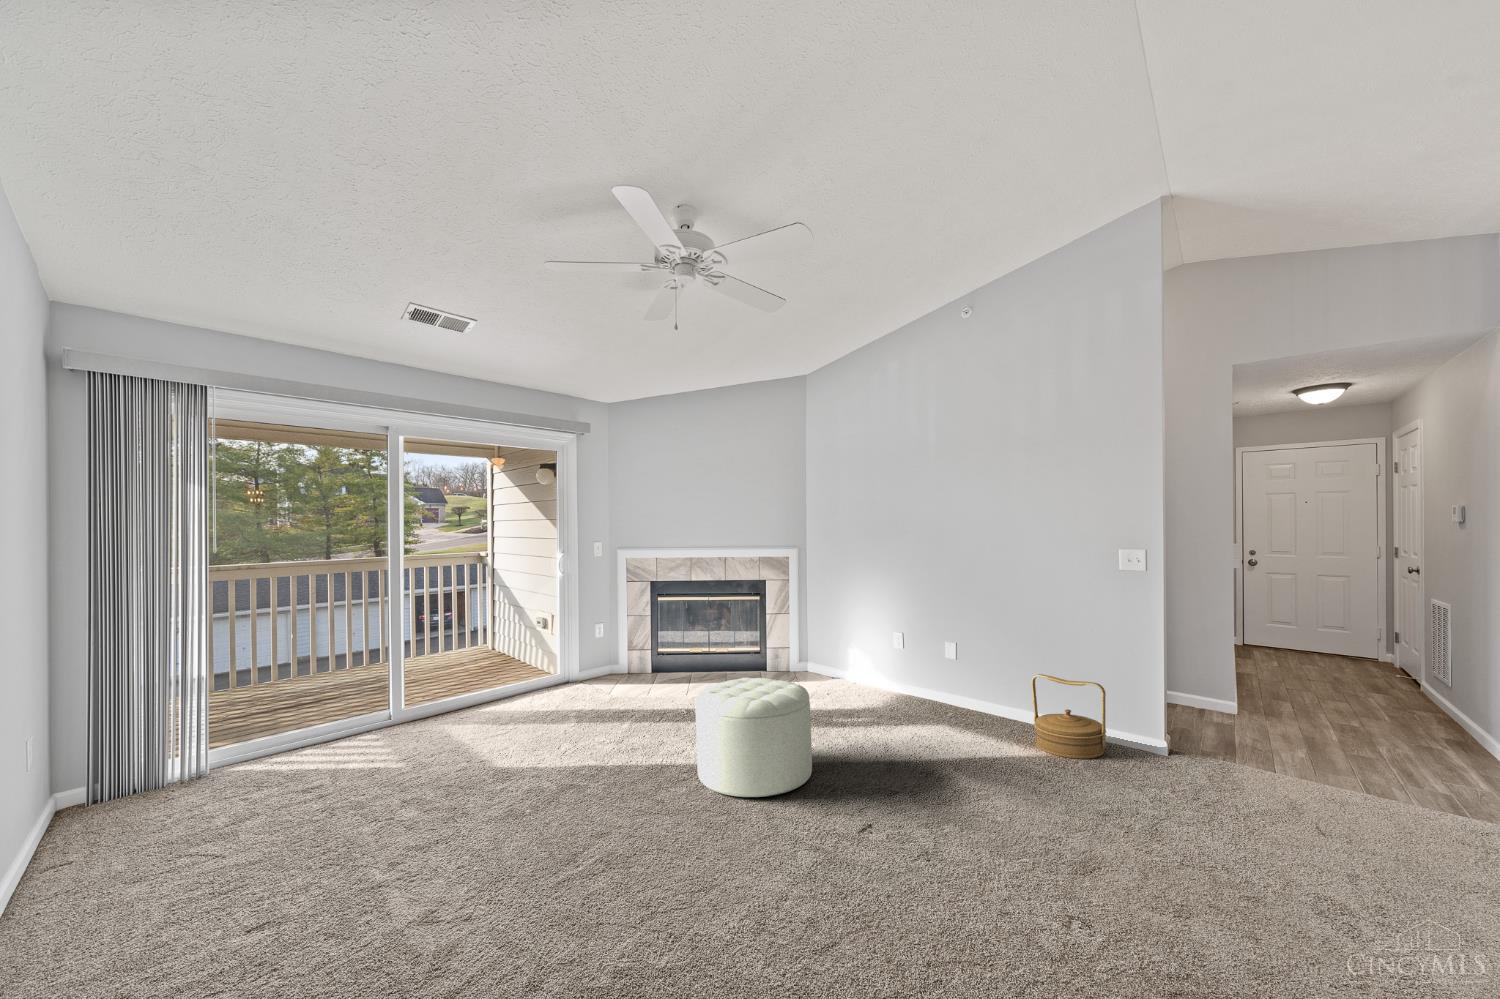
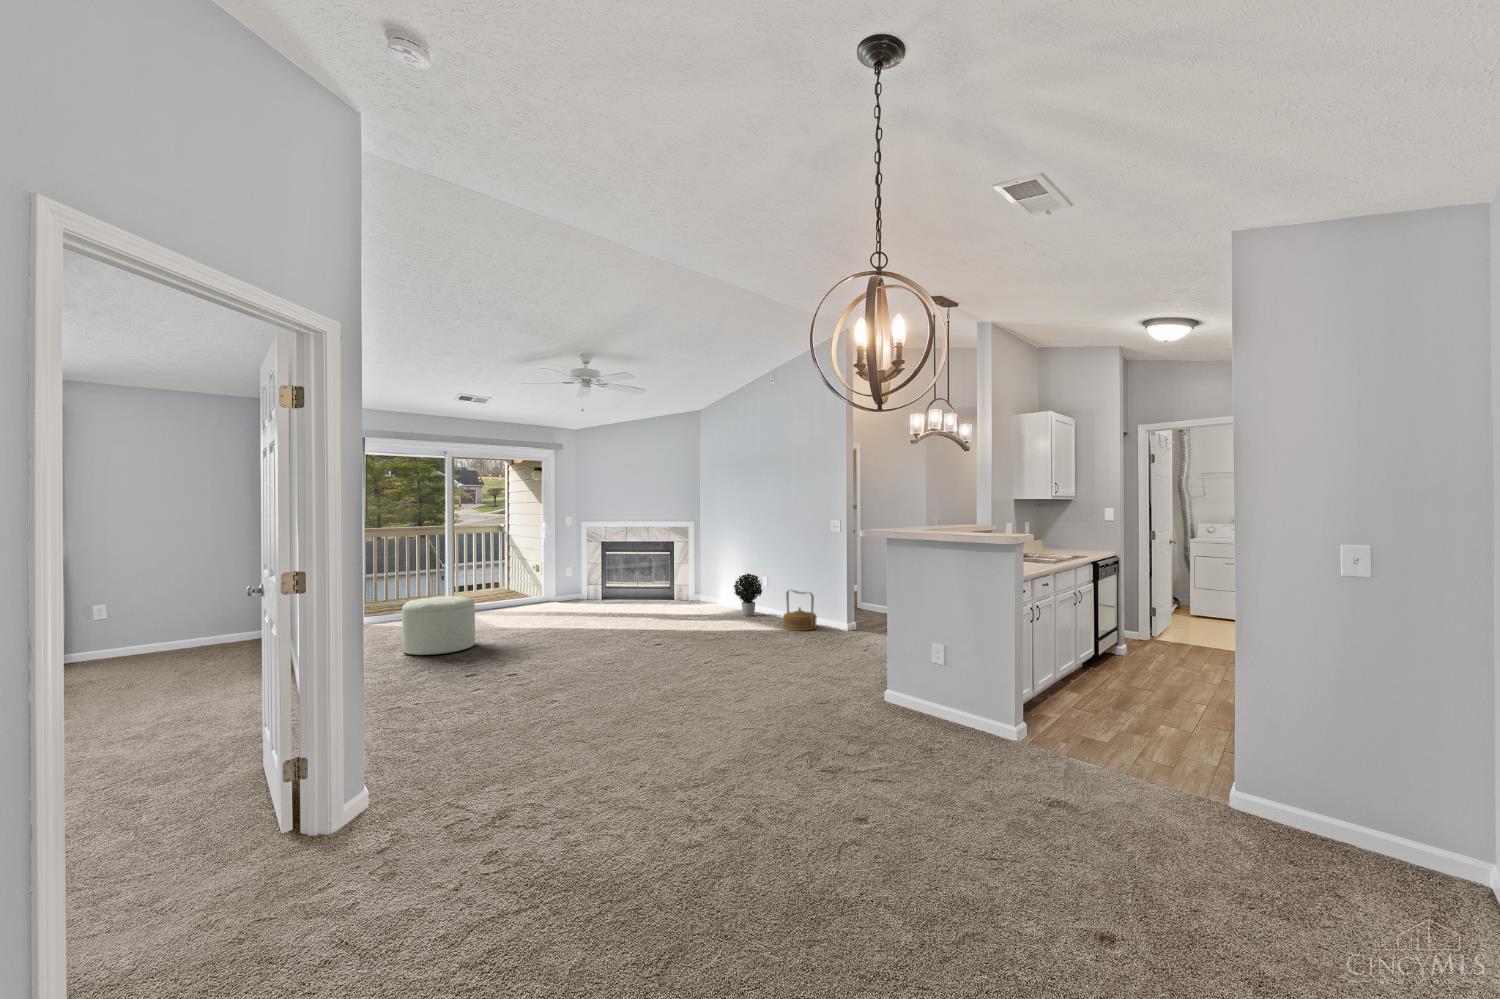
potted plant: none [903,637,959,714] -> present [734,573,762,616]
ottoman: present [696,678,812,797] -> present [402,596,475,655]

